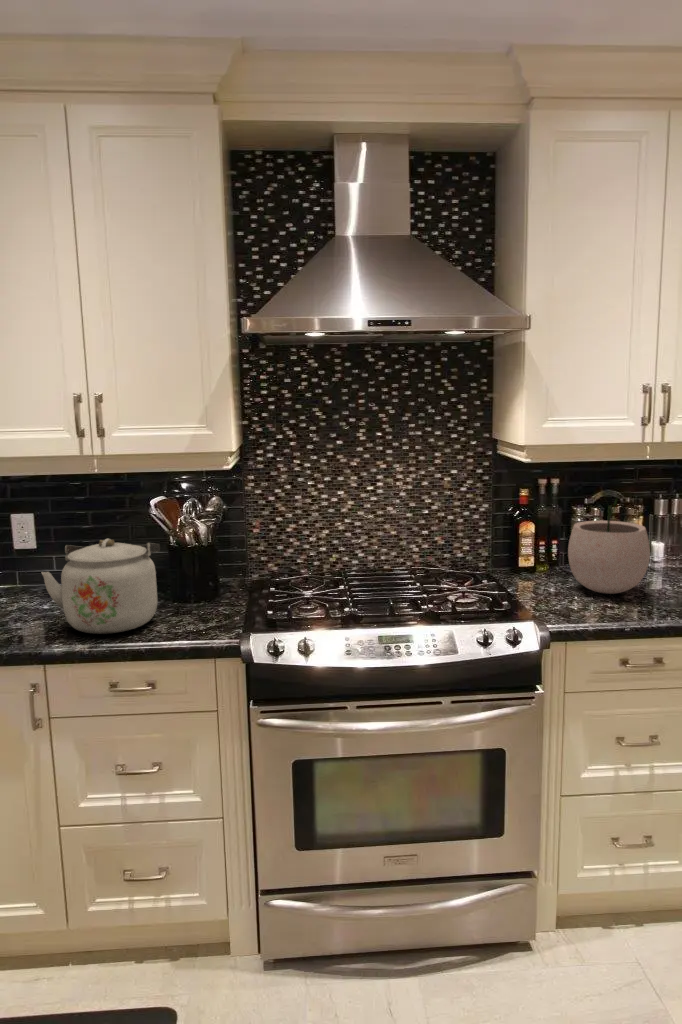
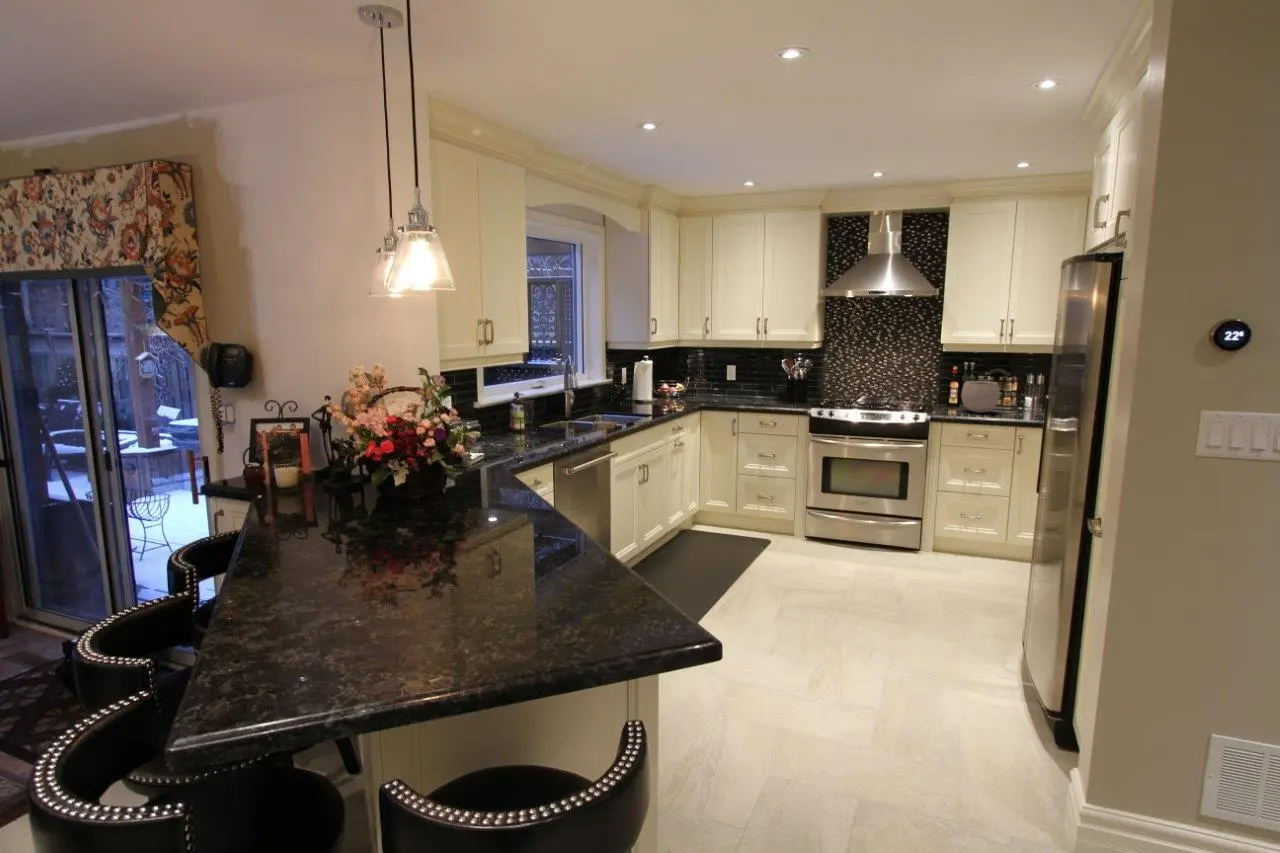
kettle: present [42,539,160,634] -> none [741,372,784,406]

